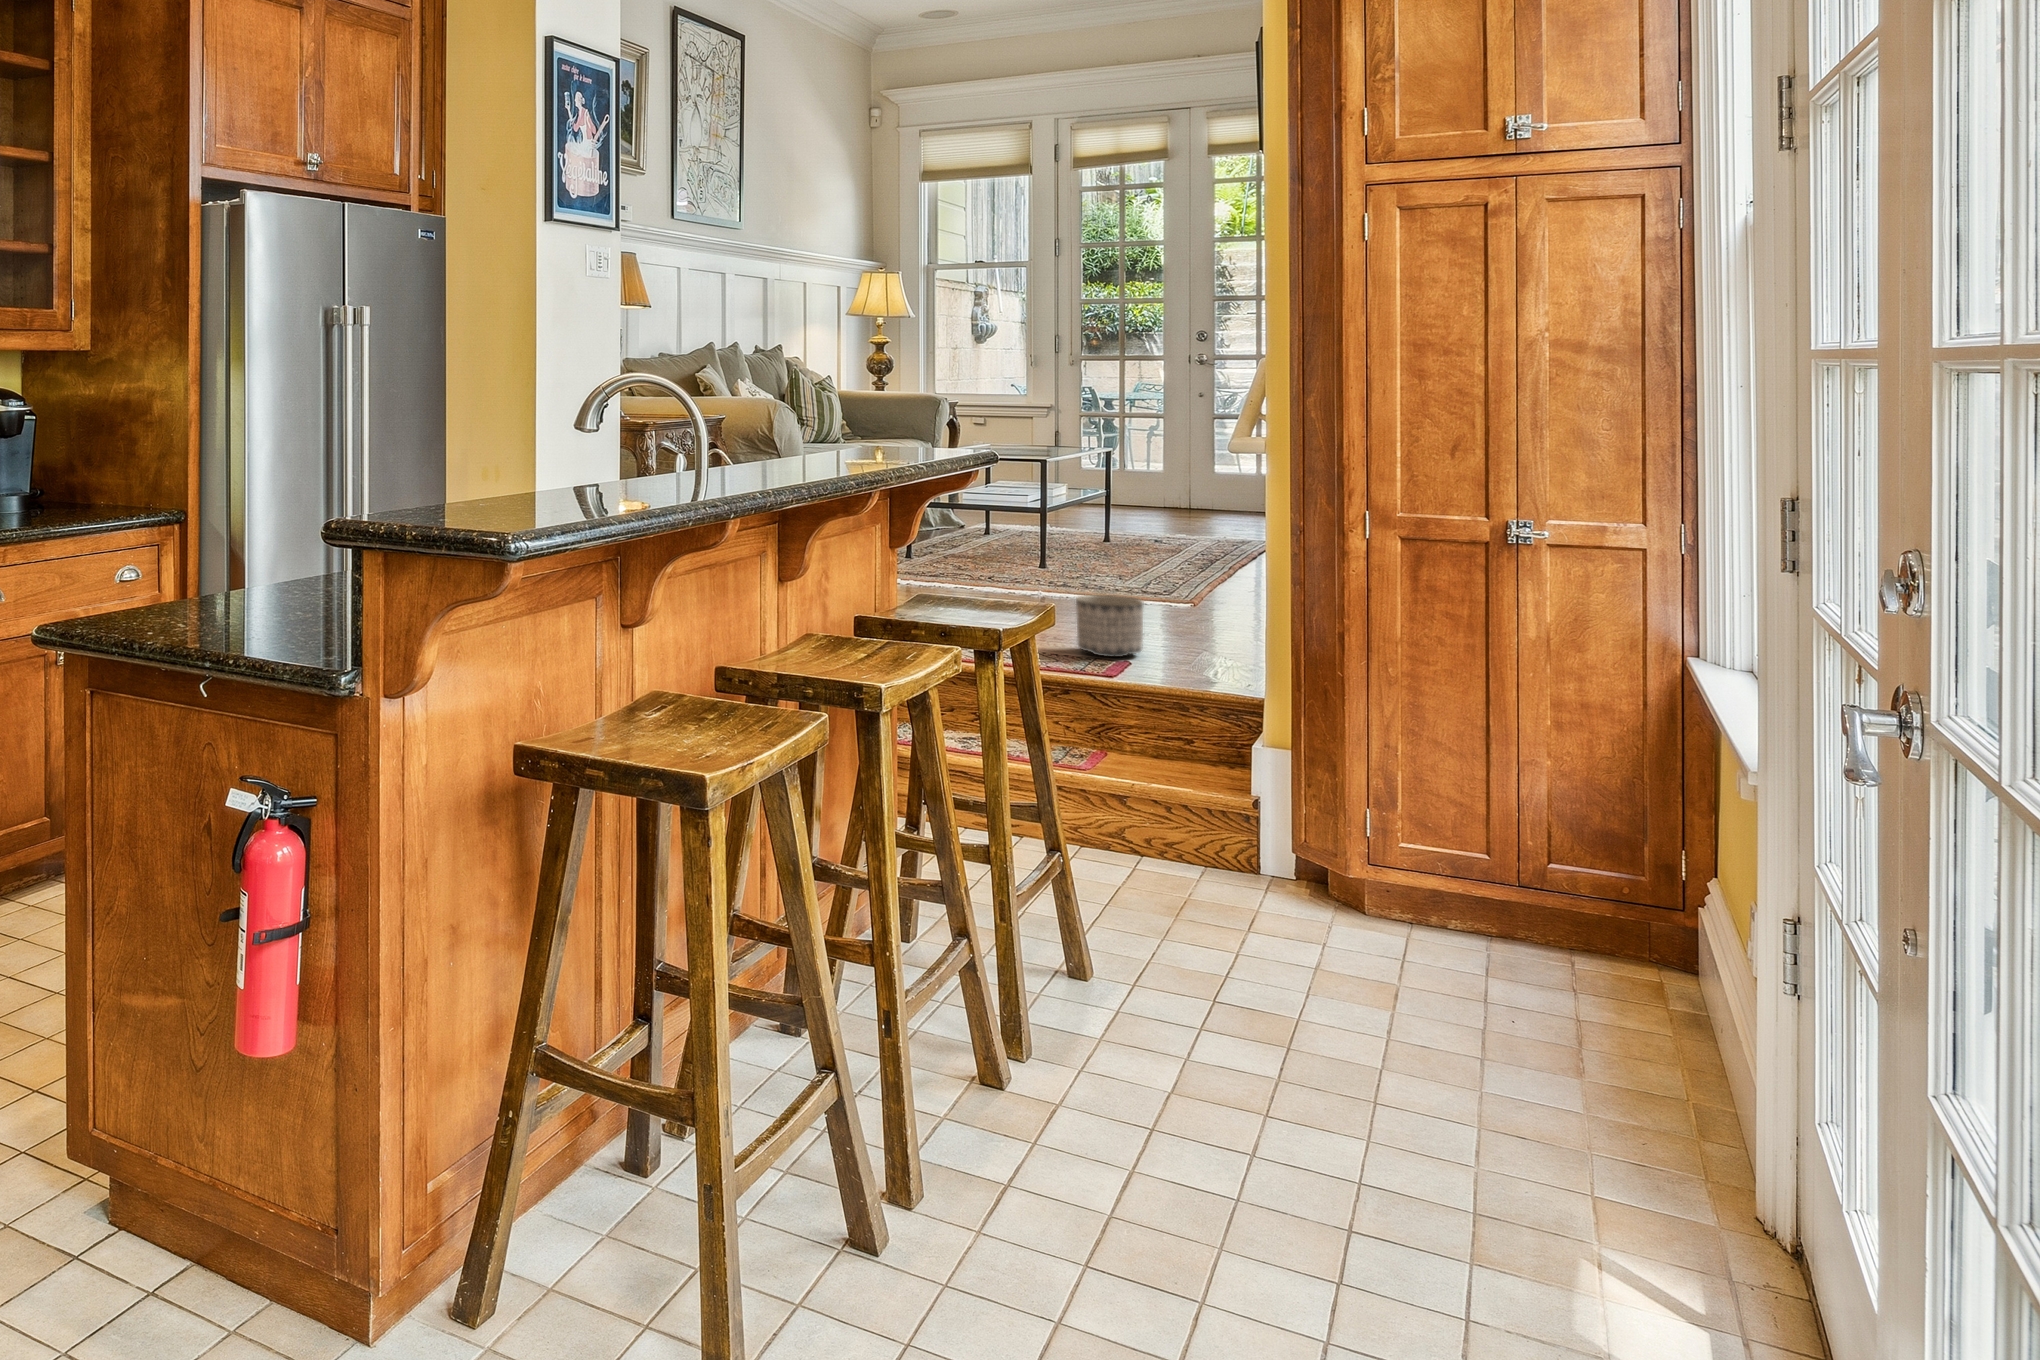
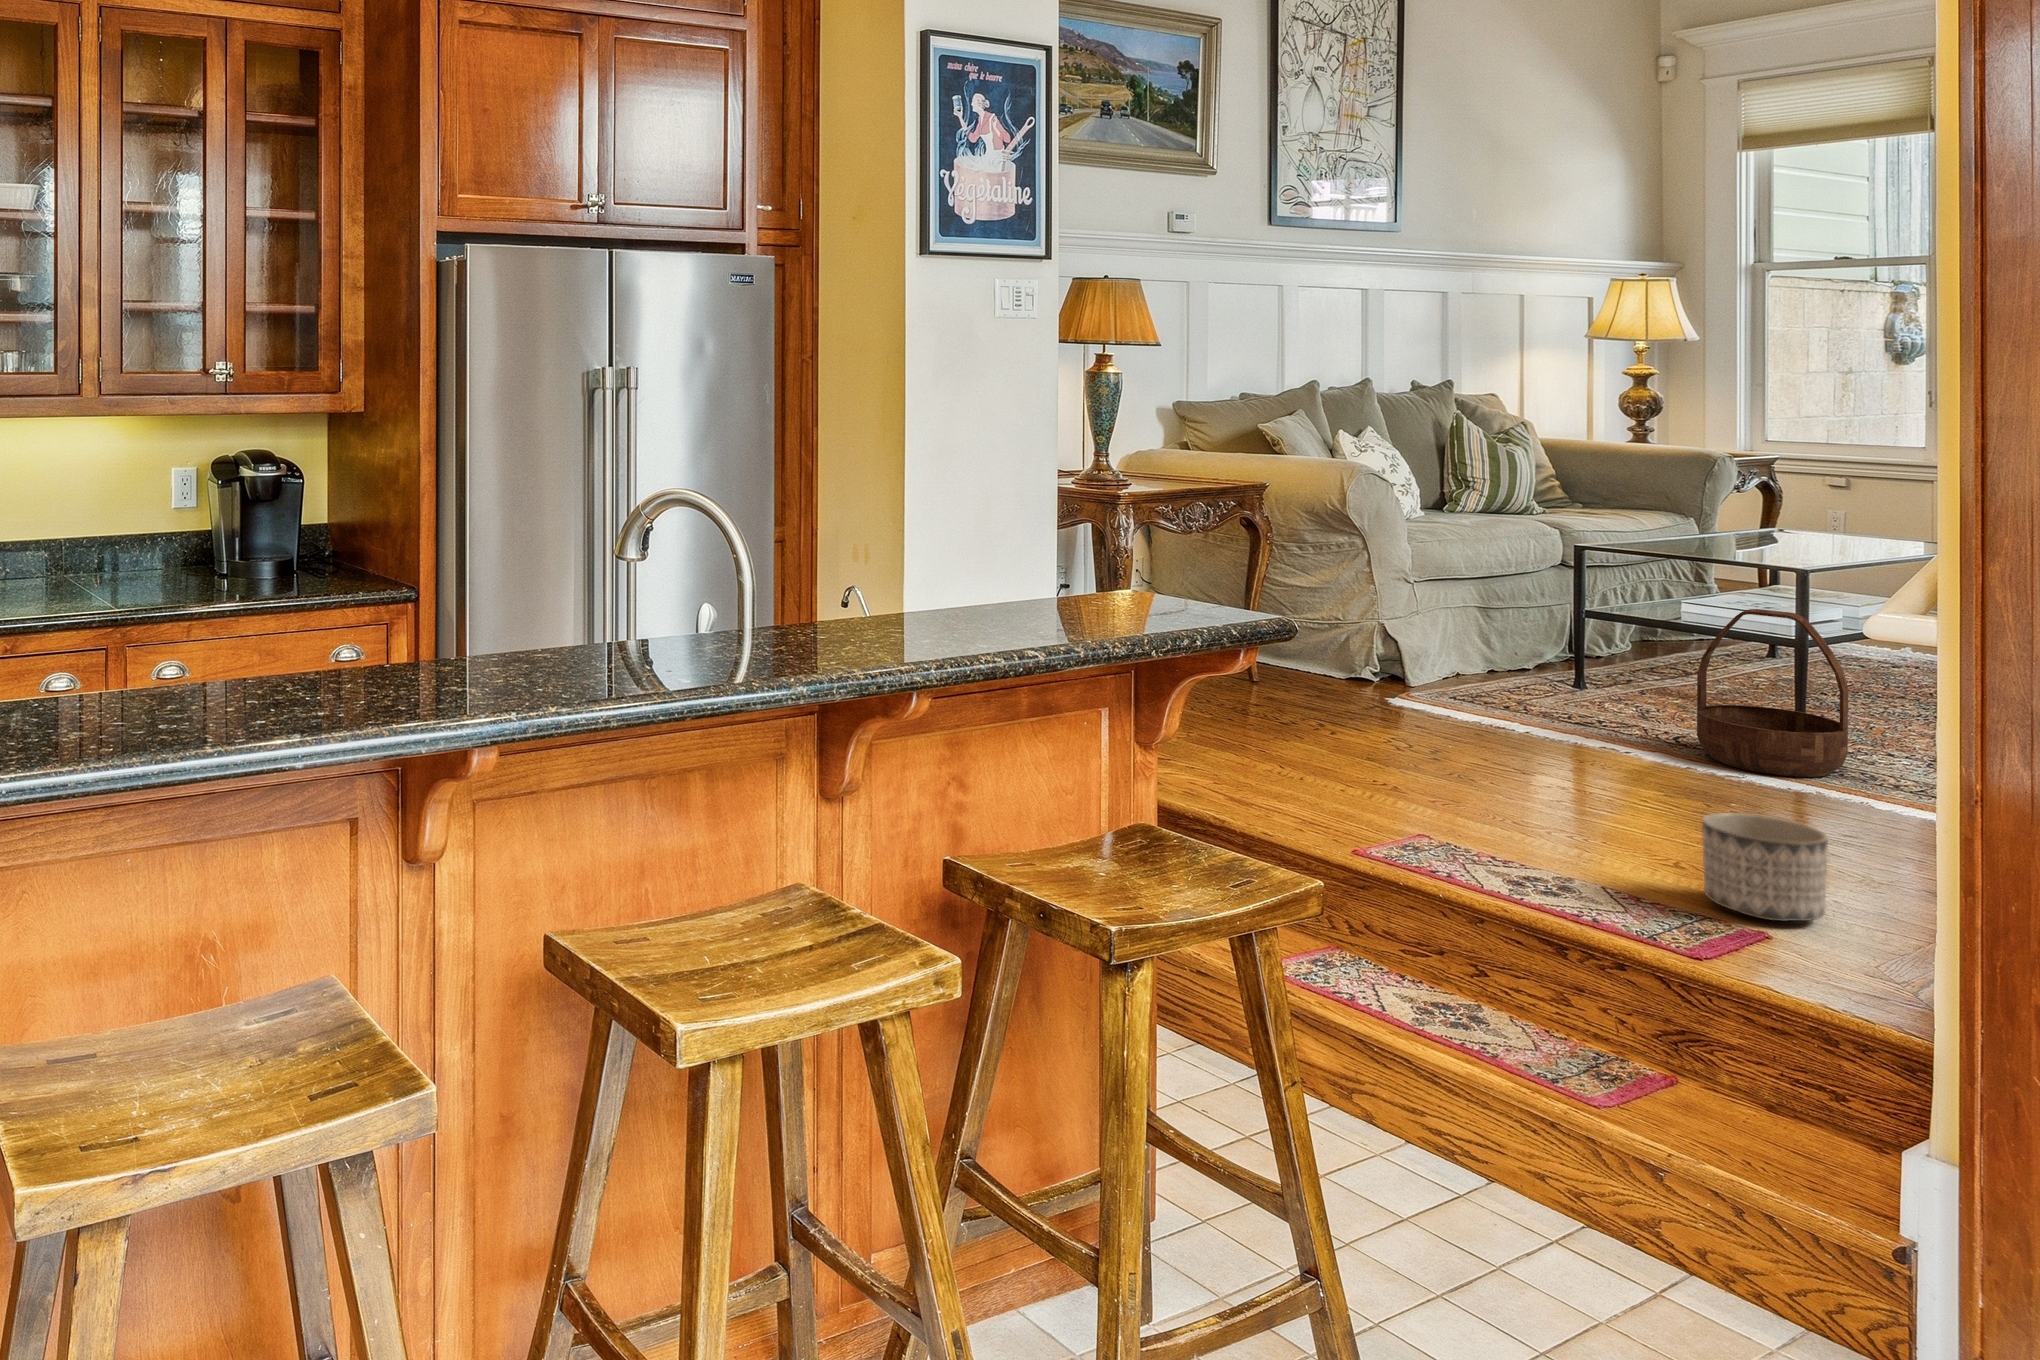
basket: none [1001,483,1084,591] -> present [1697,609,1848,777]

